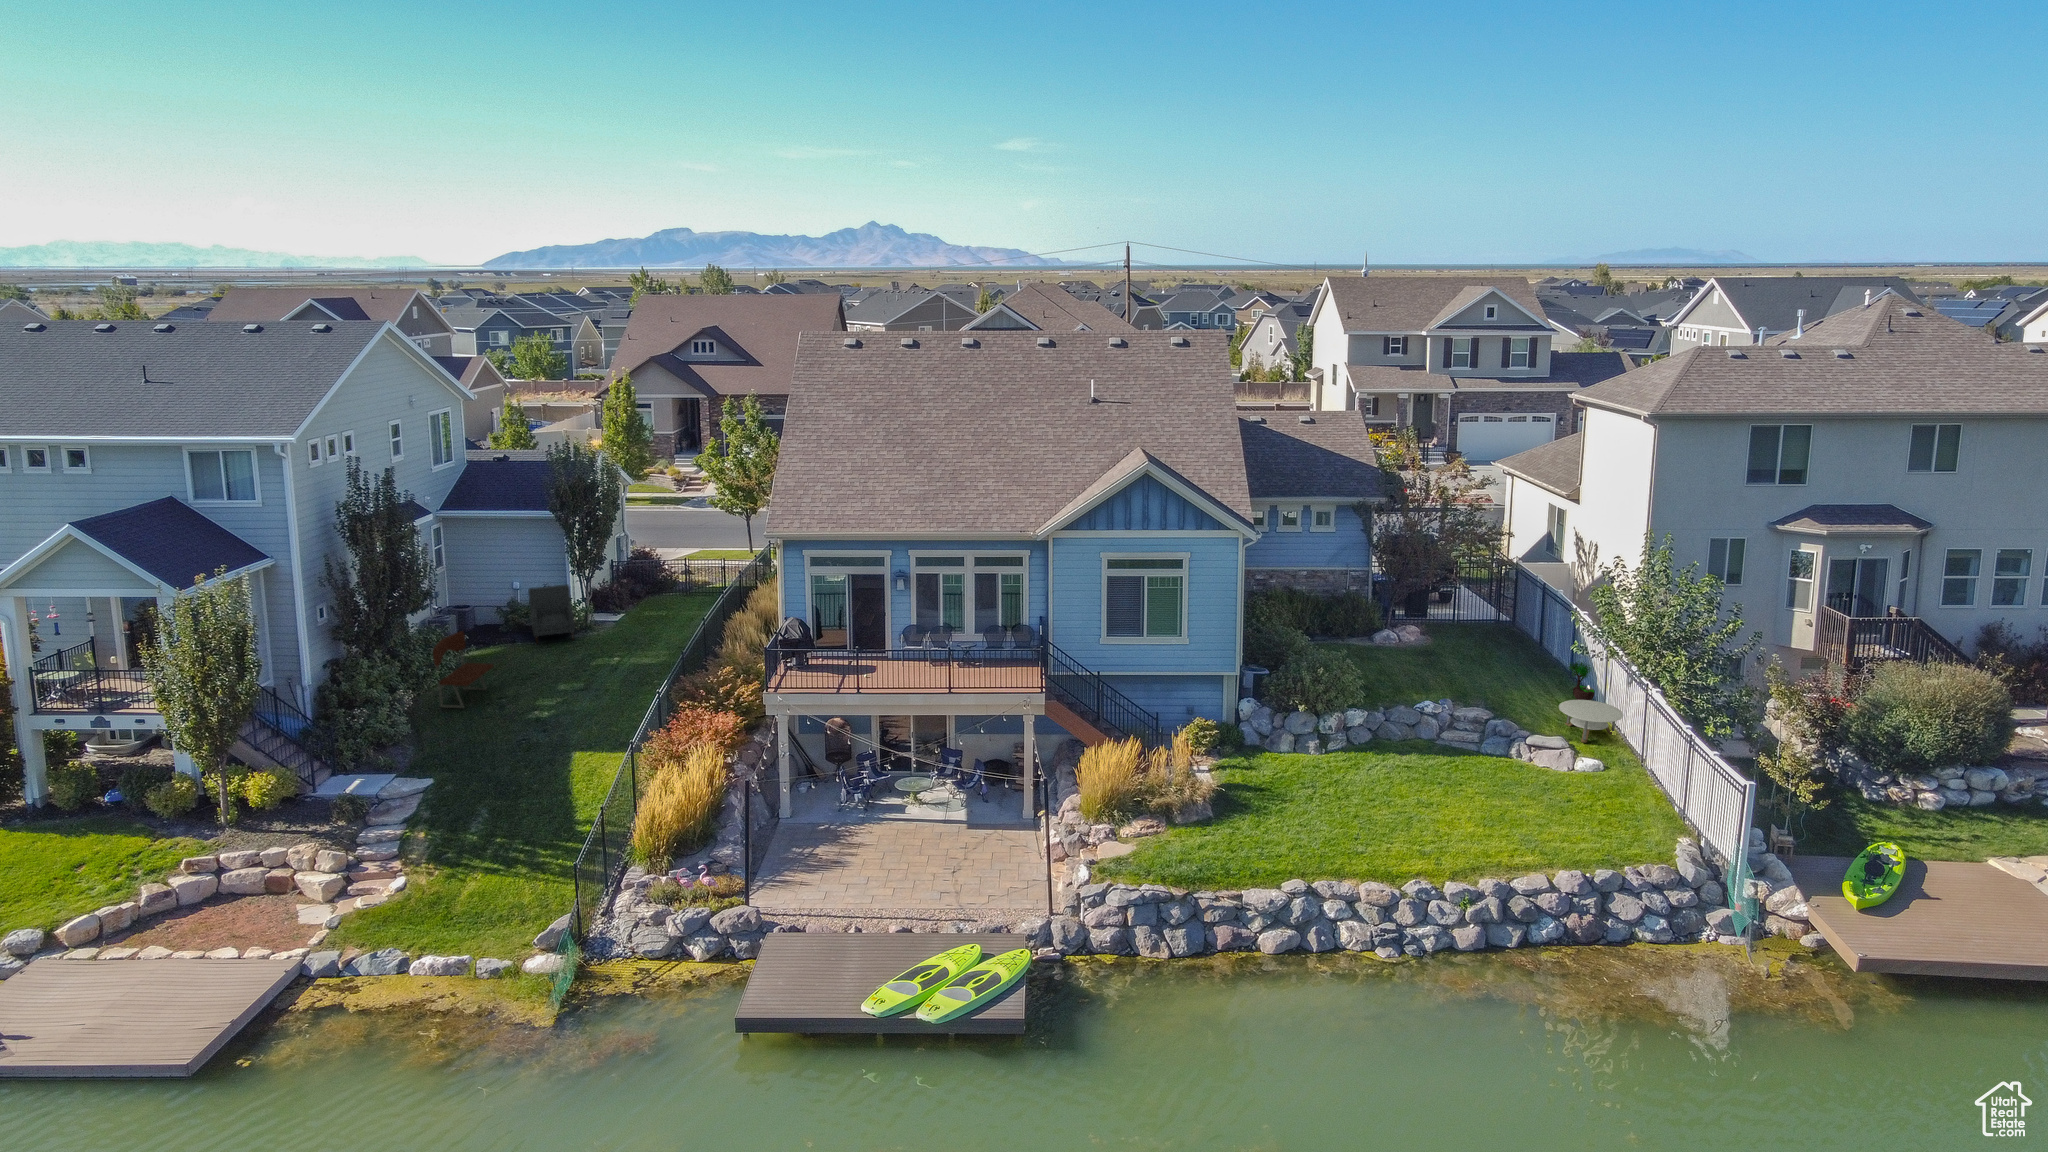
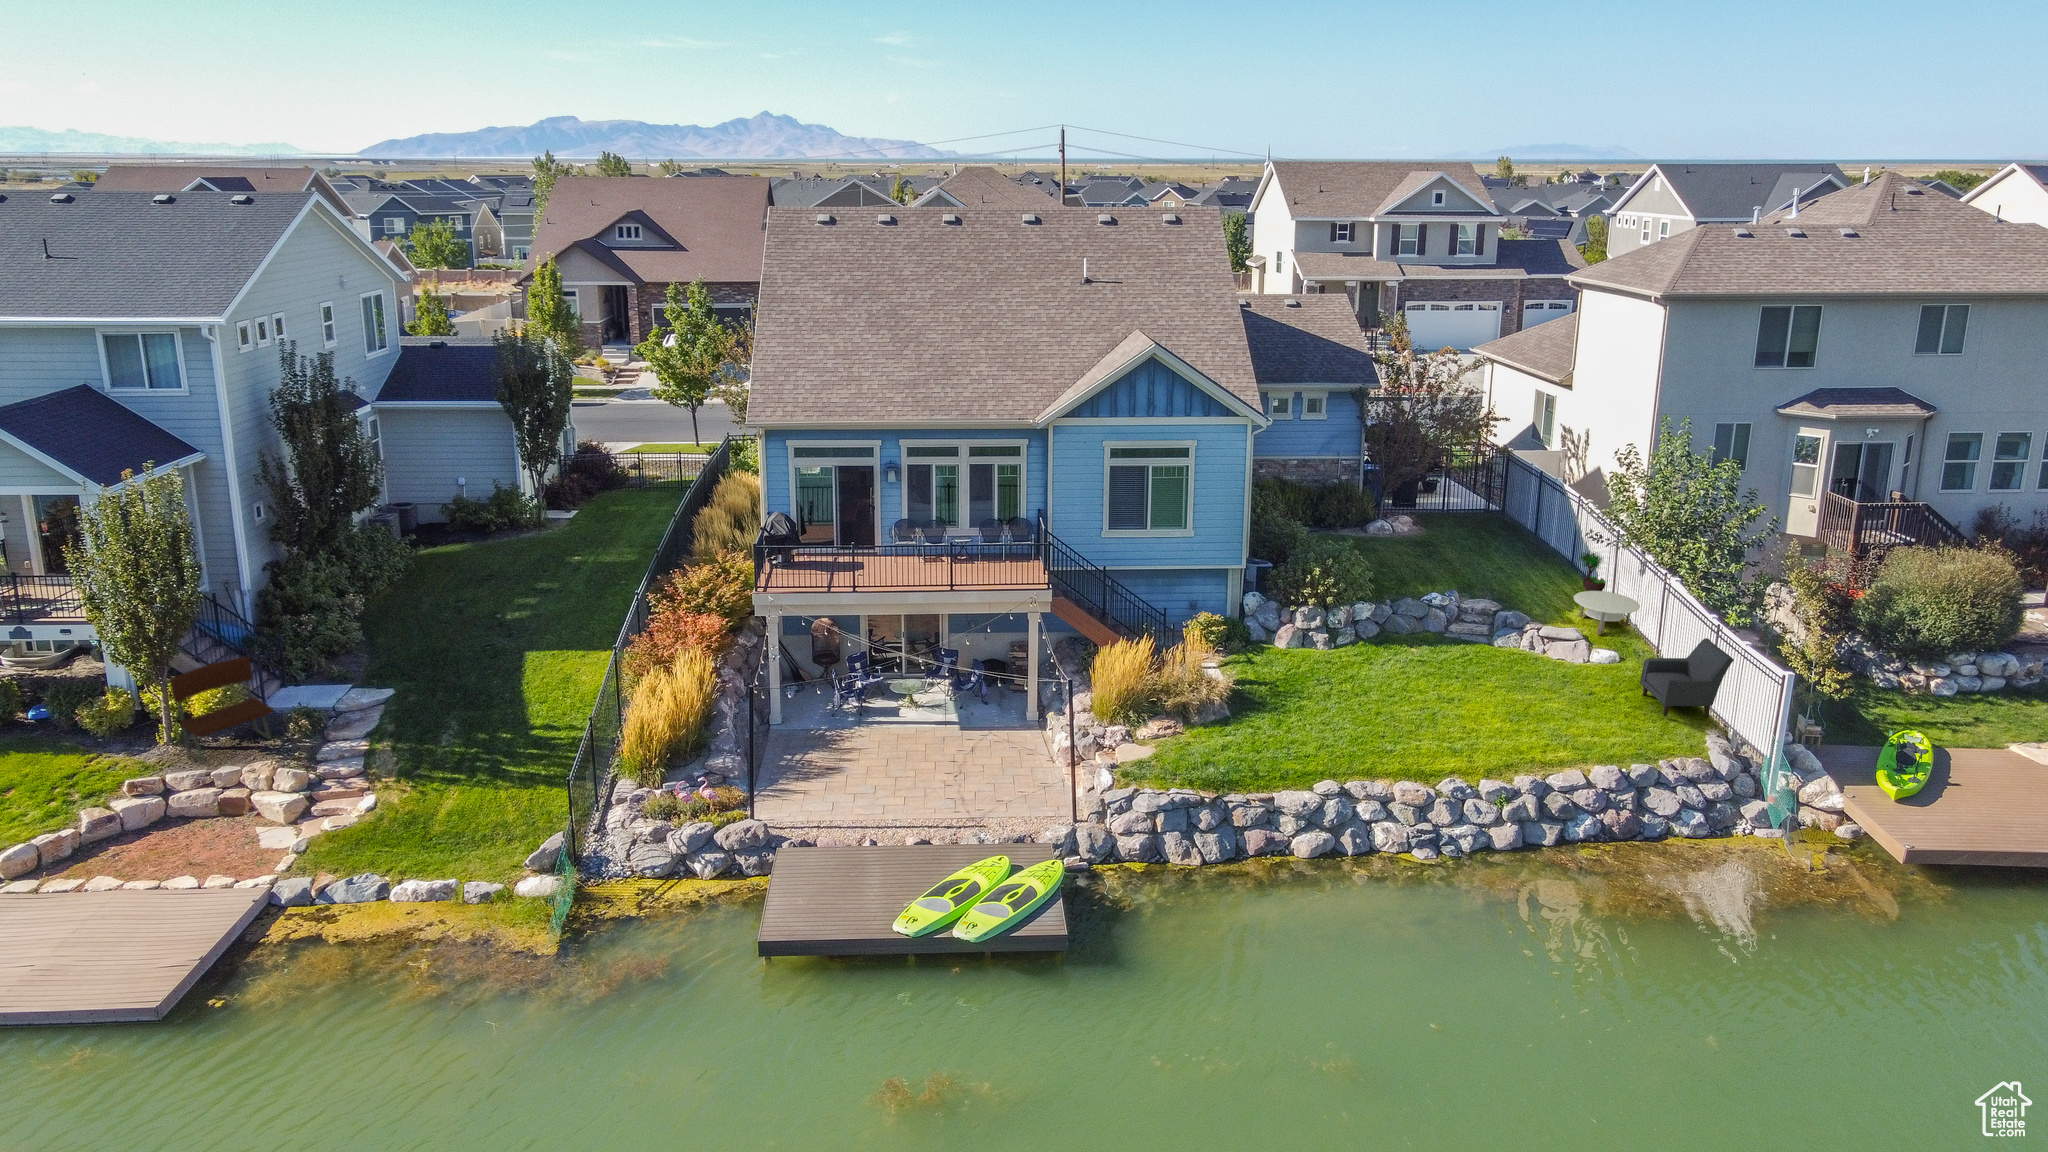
chair: present [528,585,575,643] -> present [1640,638,1734,717]
bench: present [433,631,493,708] -> present [170,657,274,763]

